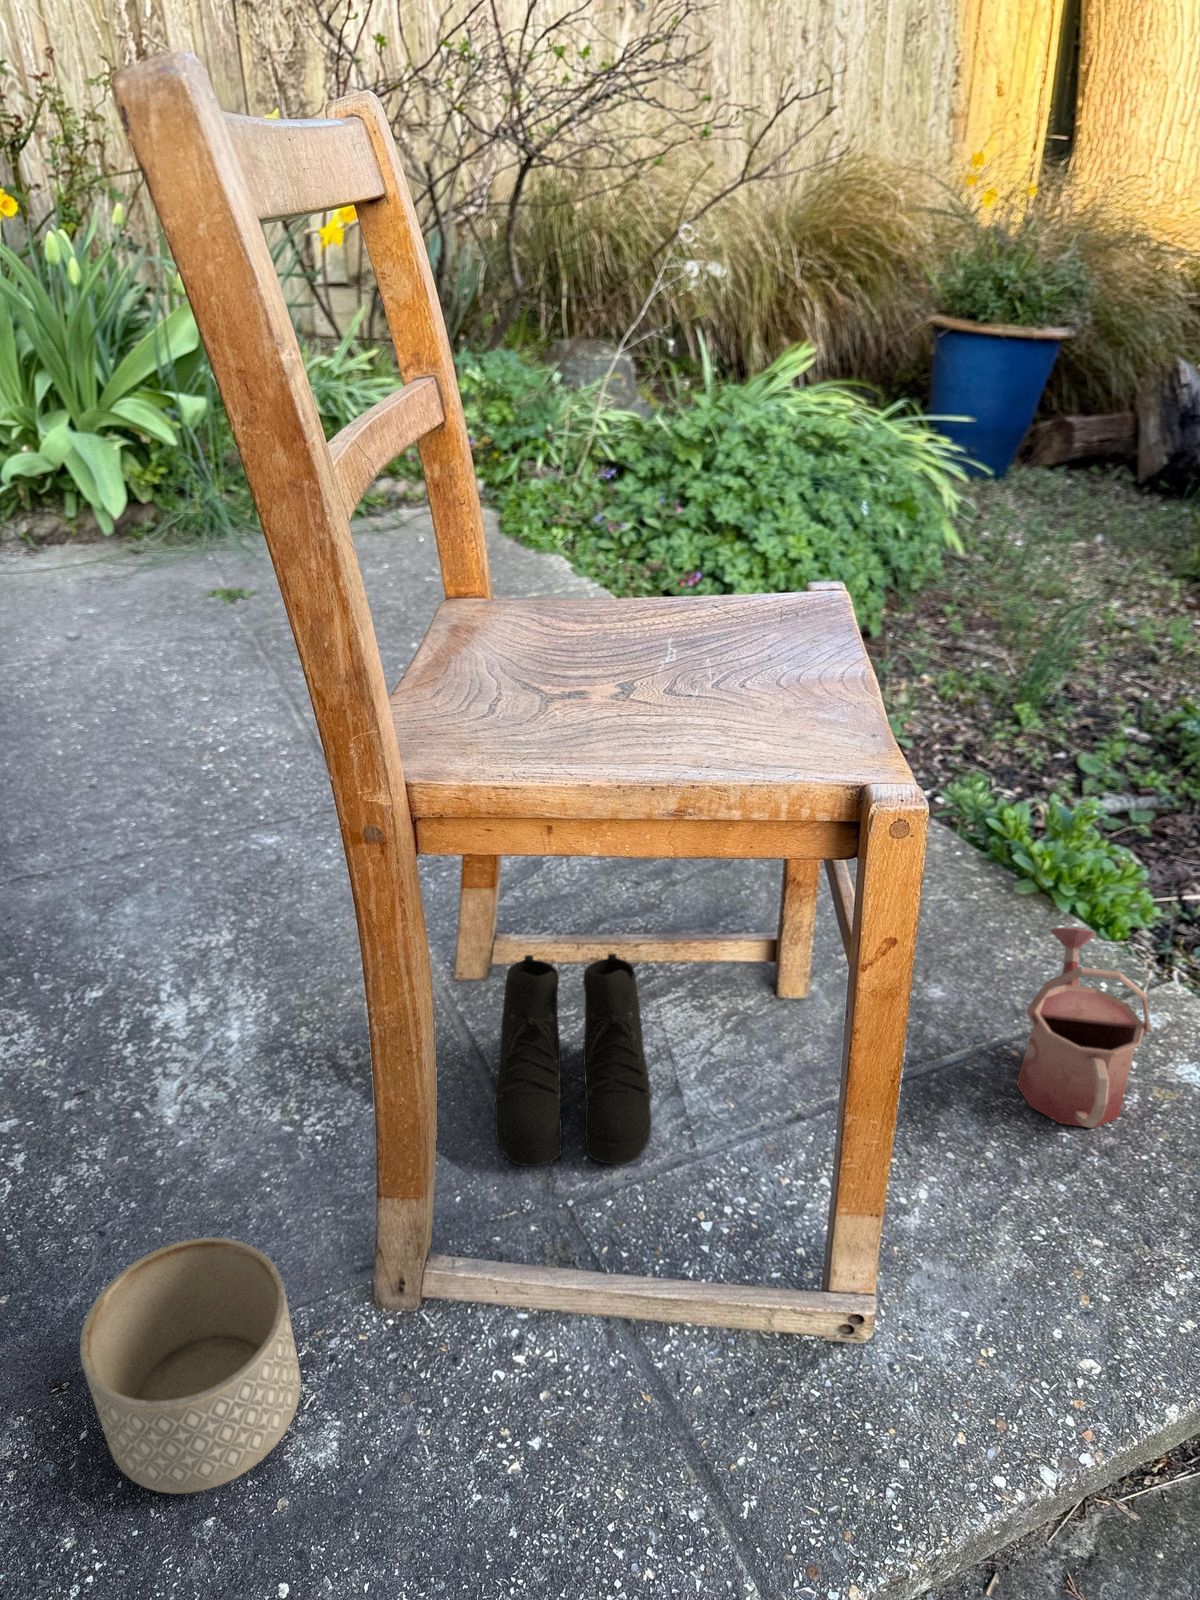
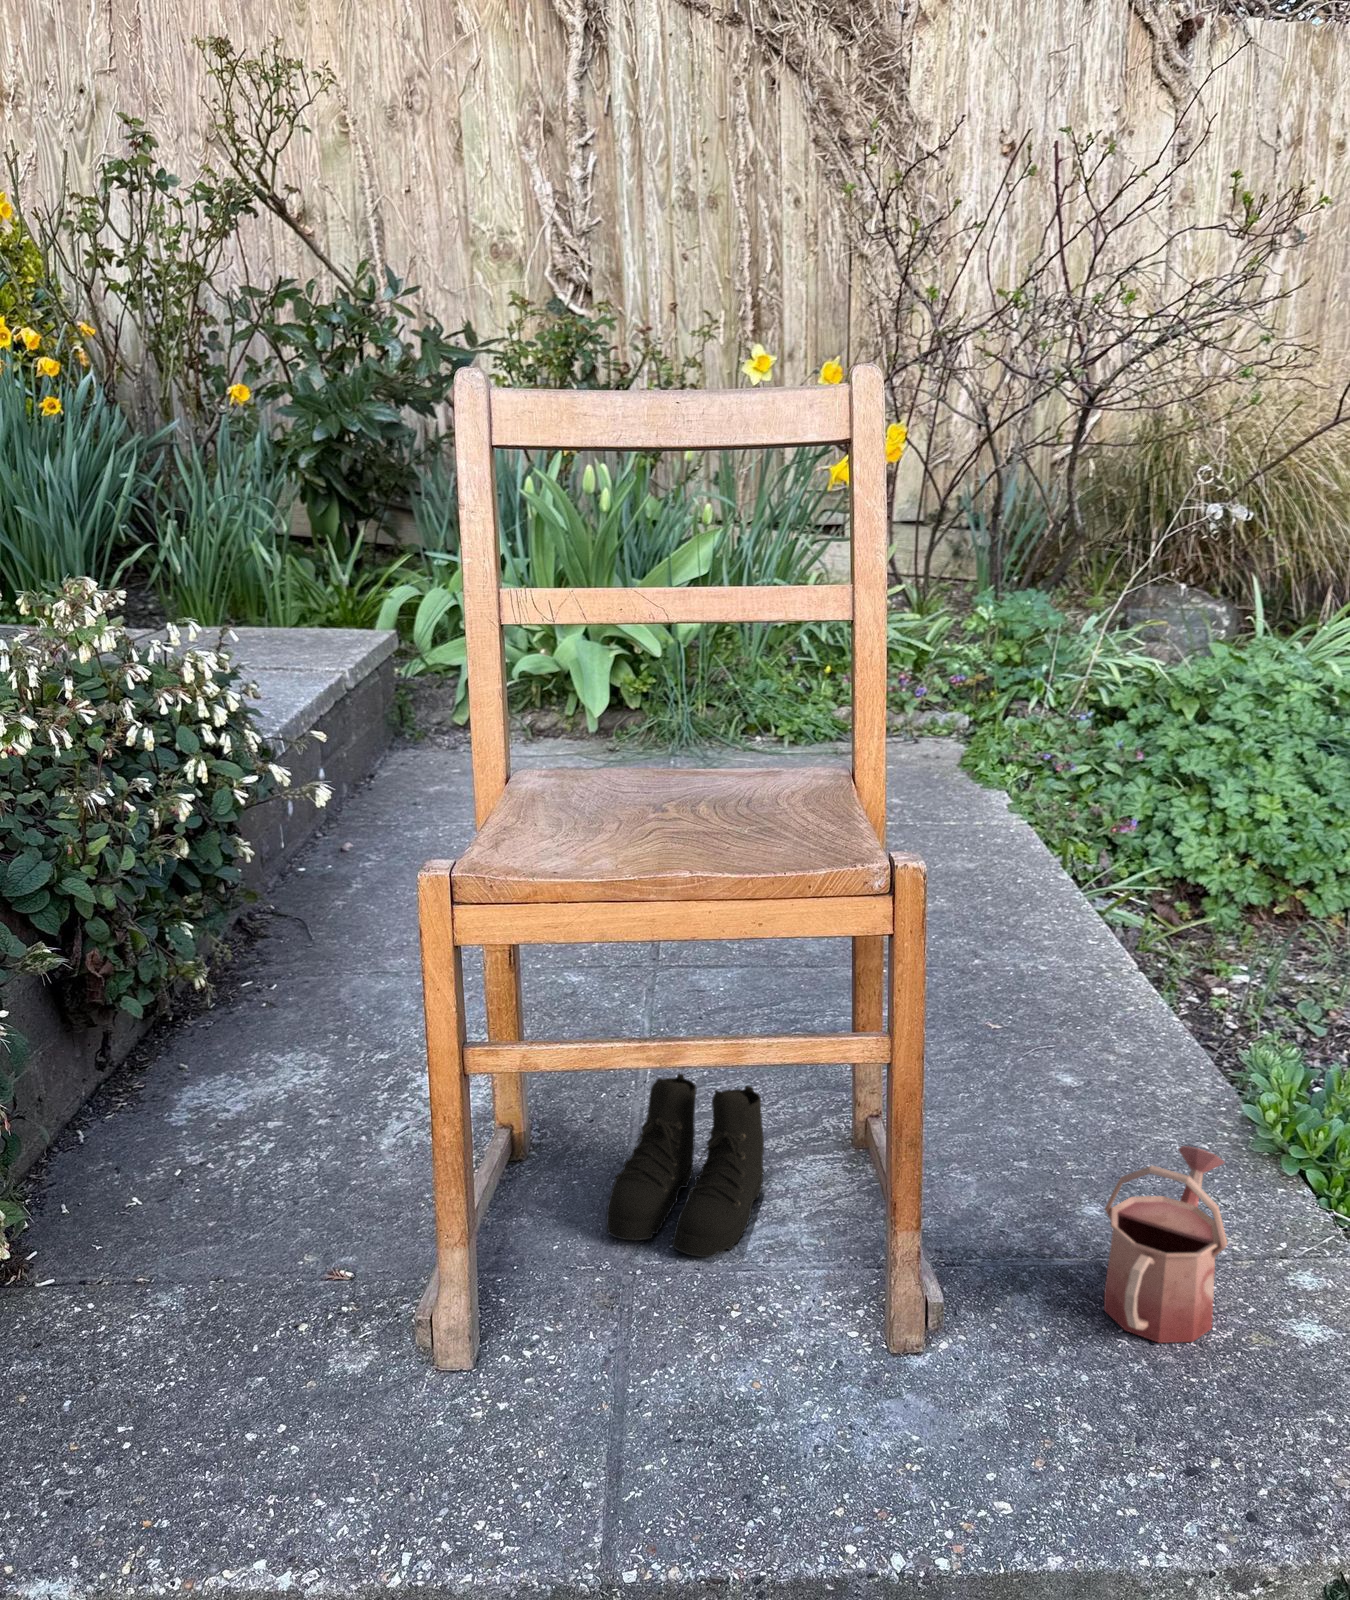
planter: present [80,1238,301,1494] -> none [213,1181,370,1354]

